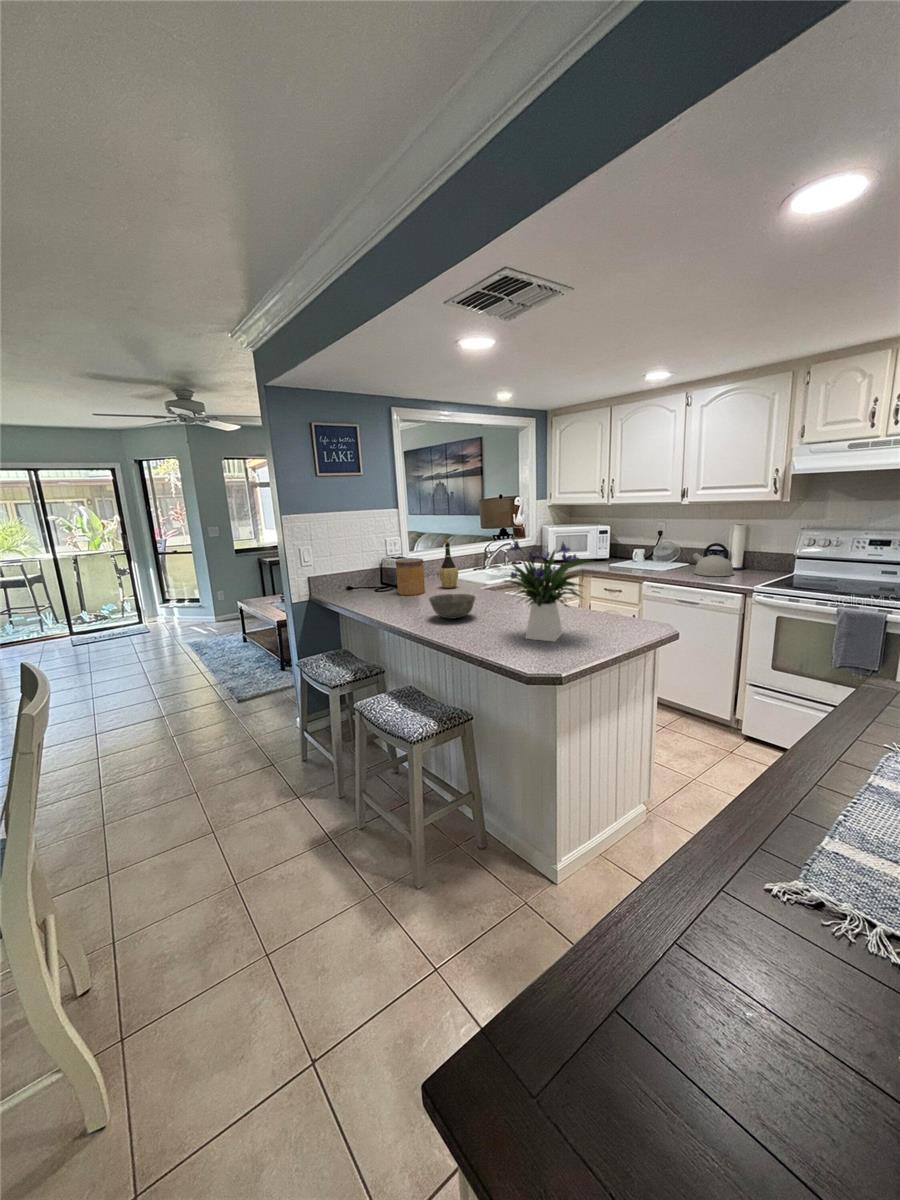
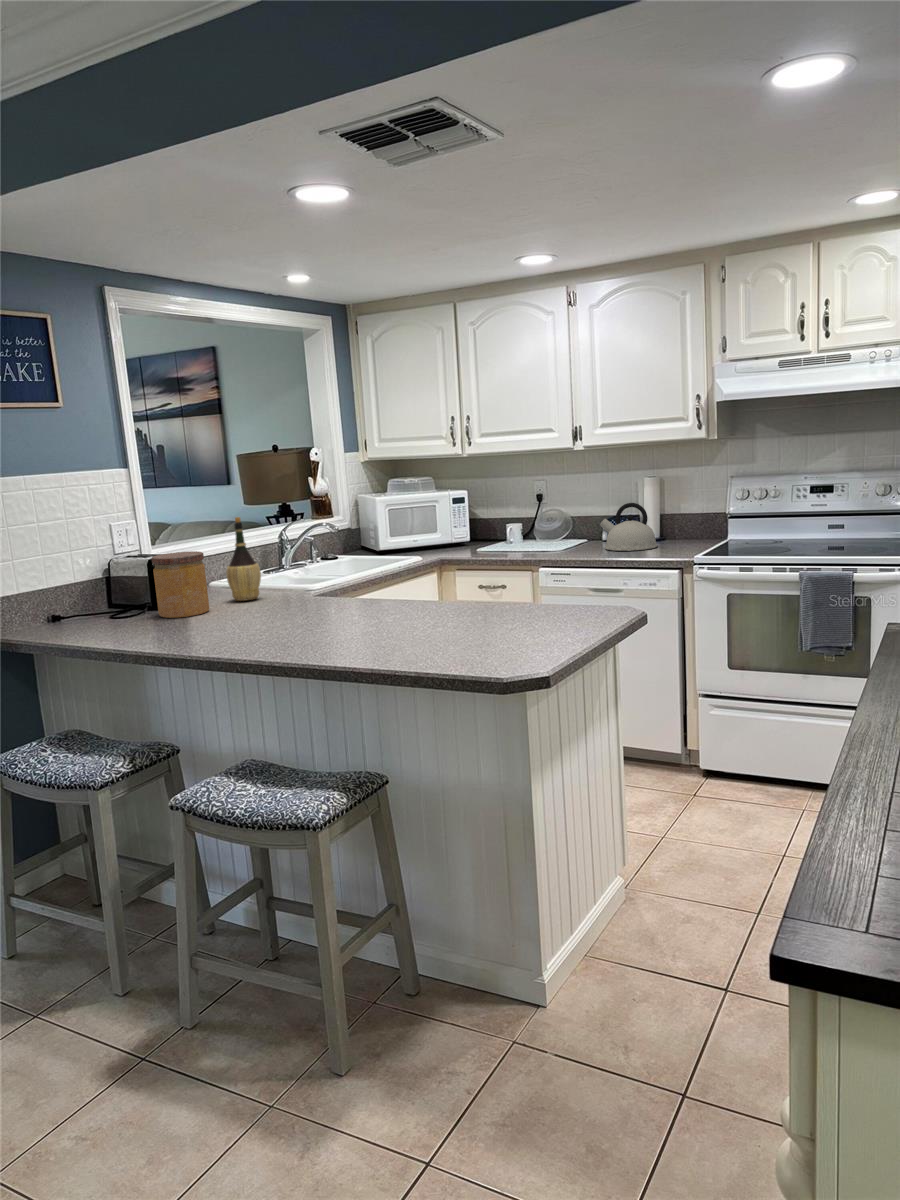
flower arrangement: present [504,537,593,642] -> none [399,487,545,645]
bowl: present [429,594,476,619] -> none [263,595,343,636]

